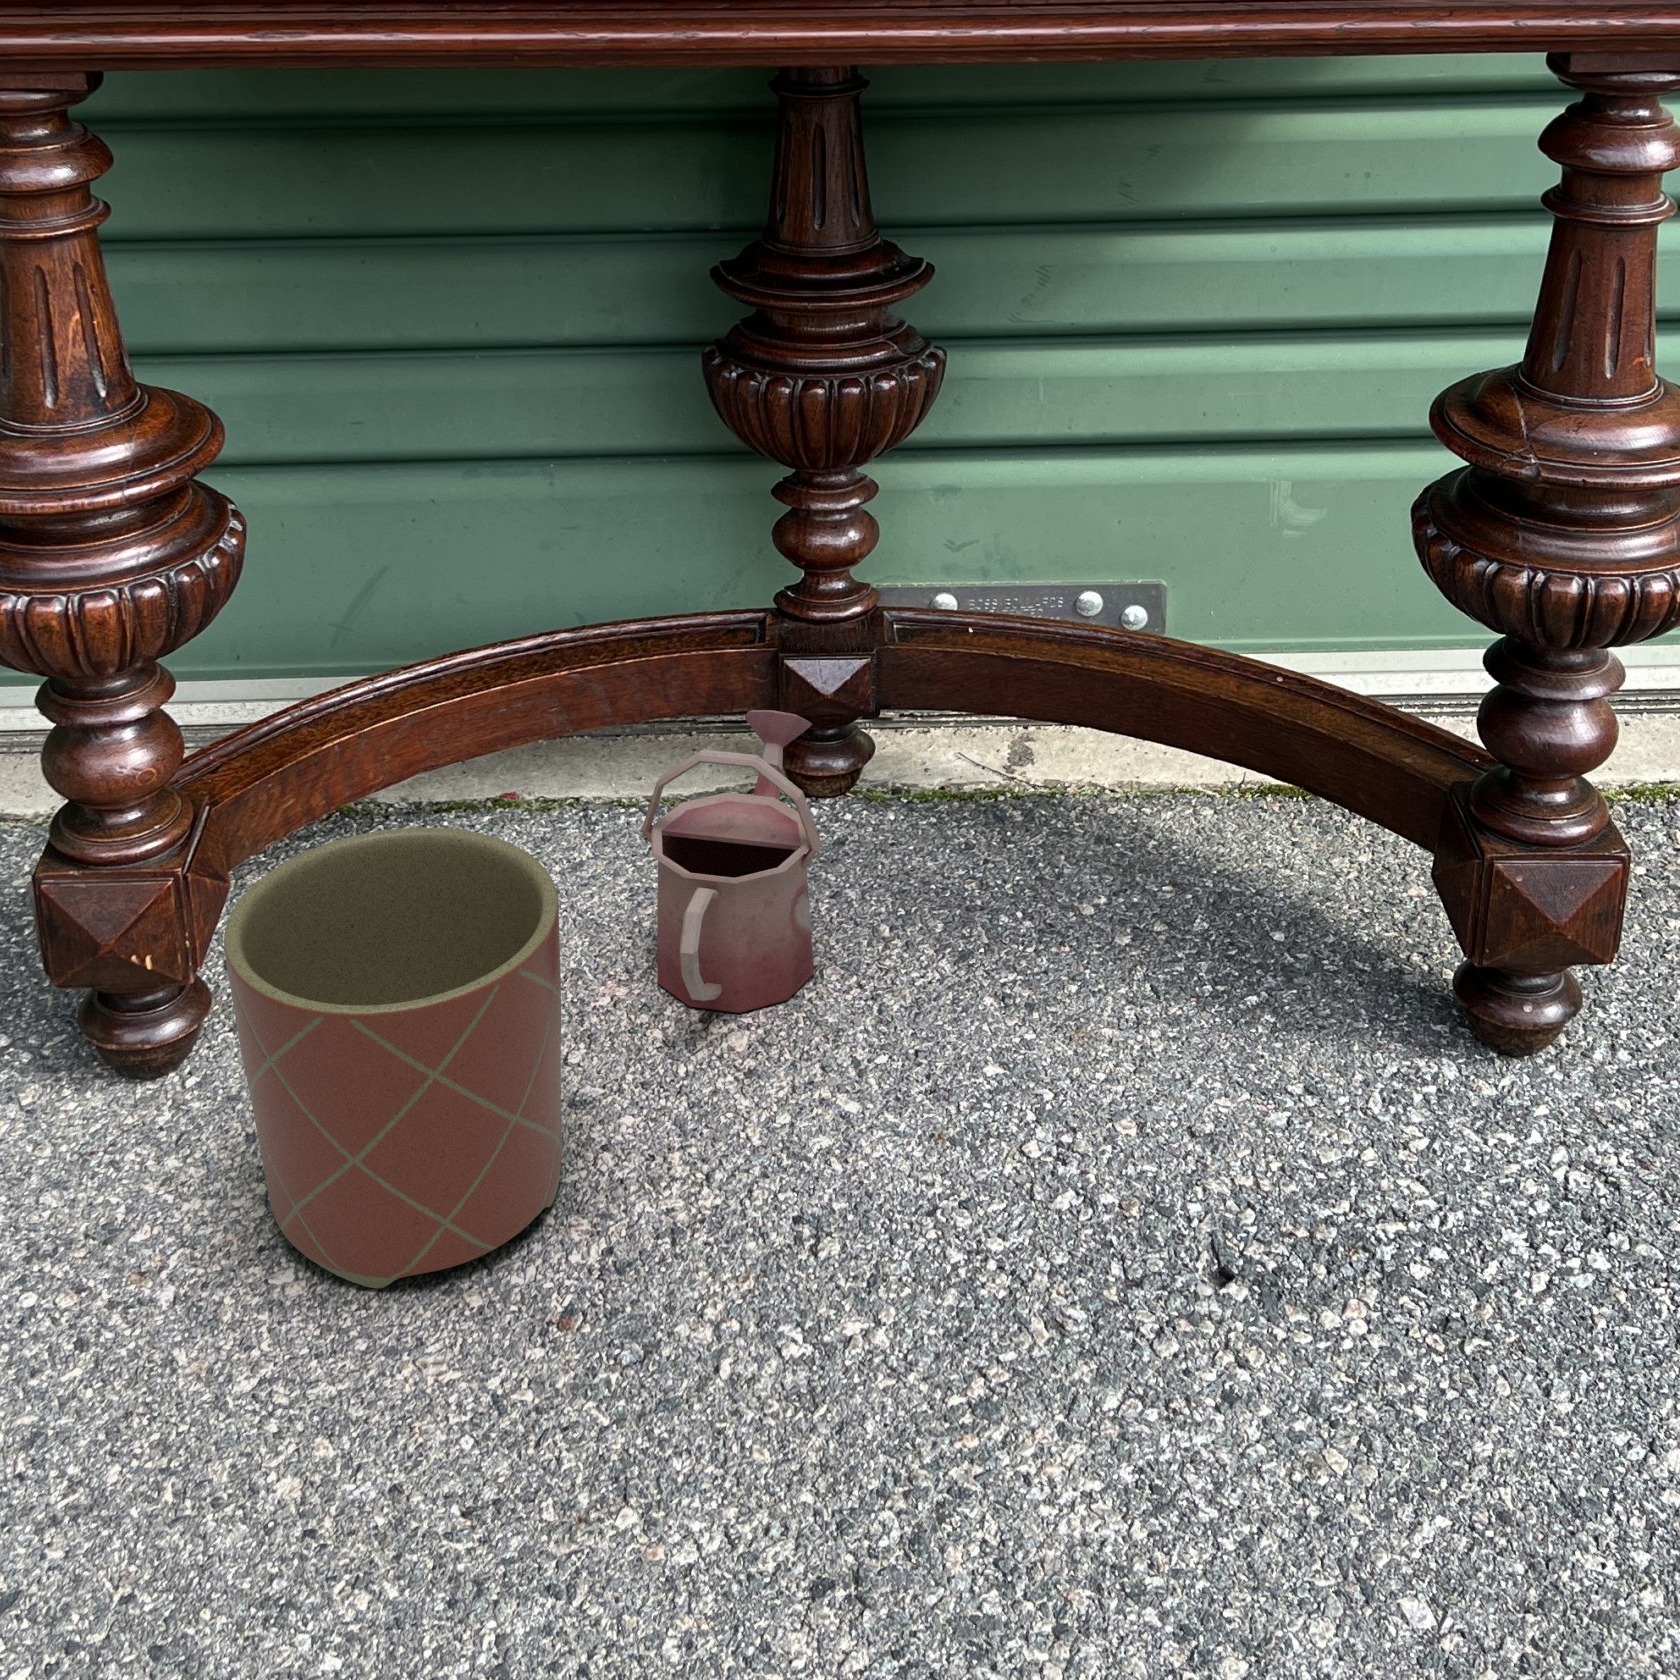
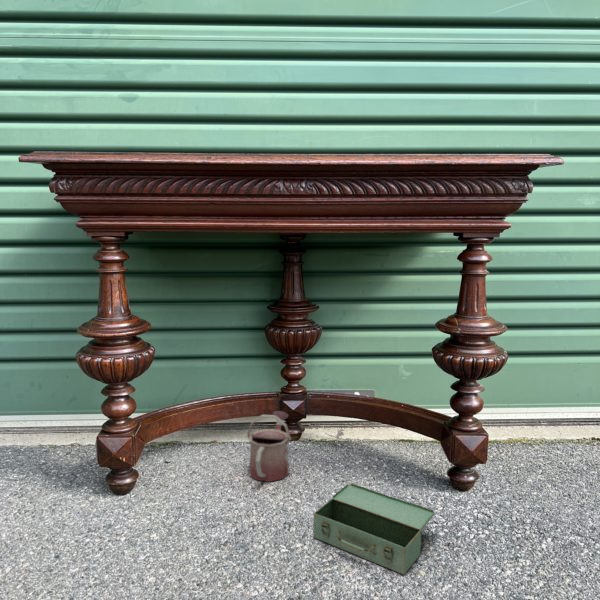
planter: present [224,827,562,1288] -> none [144,424,227,537]
toolbox: none [912,1058,1395,1471] -> present [314,484,435,575]

